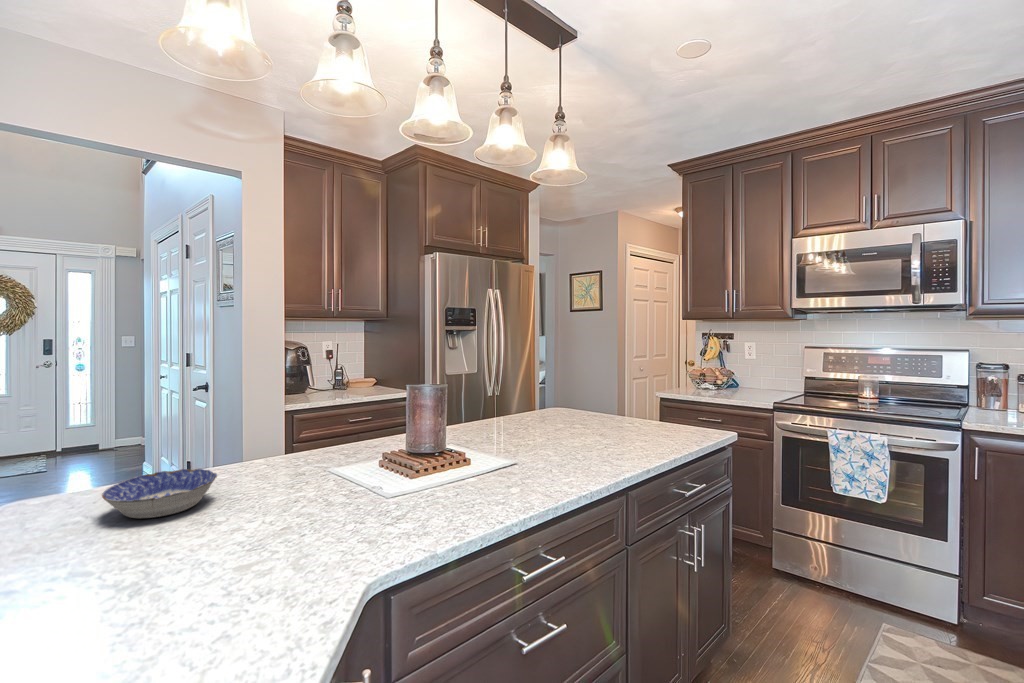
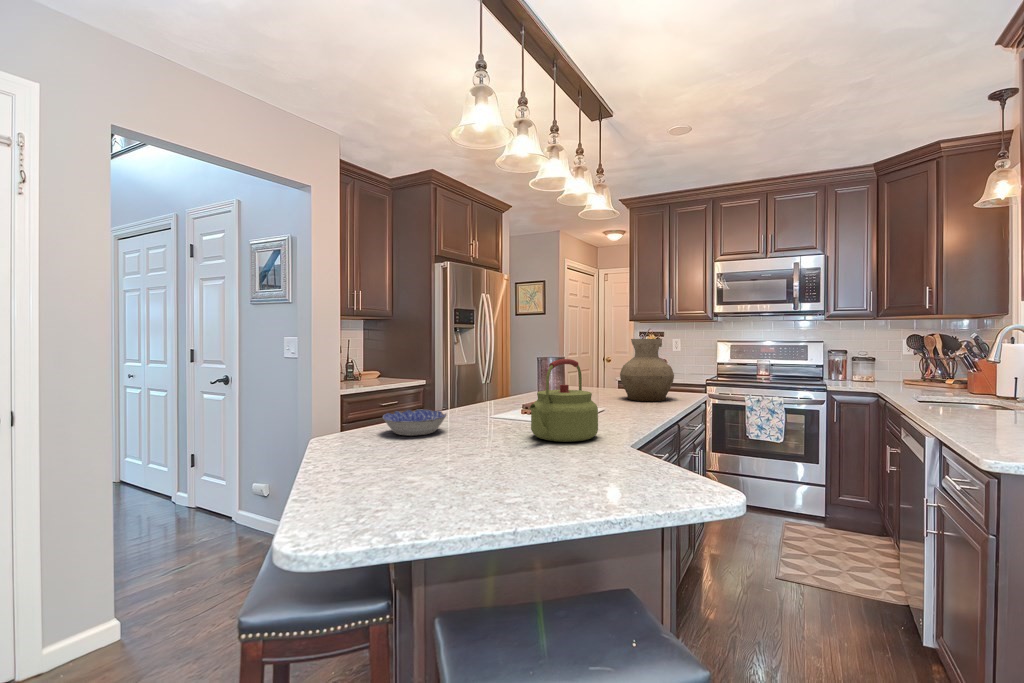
vase: none [580,356,659,452] -> present [620,339,674,401]
kettle: none [213,414,381,569] -> present [530,359,598,442]

